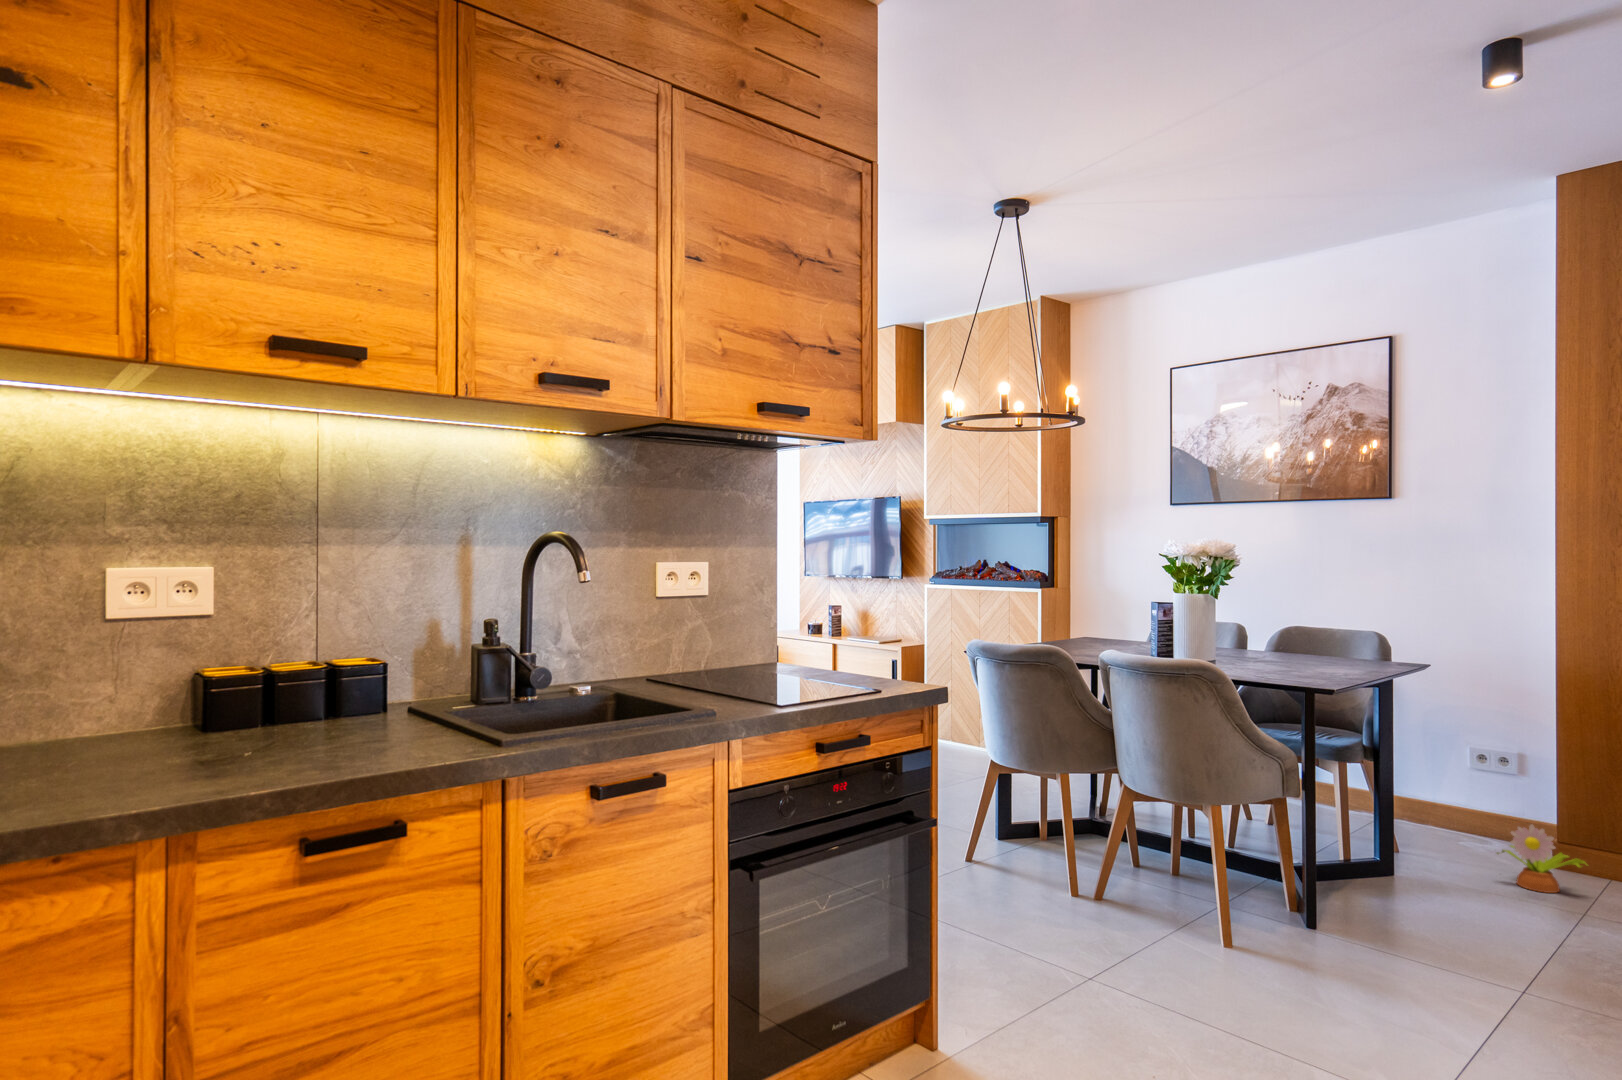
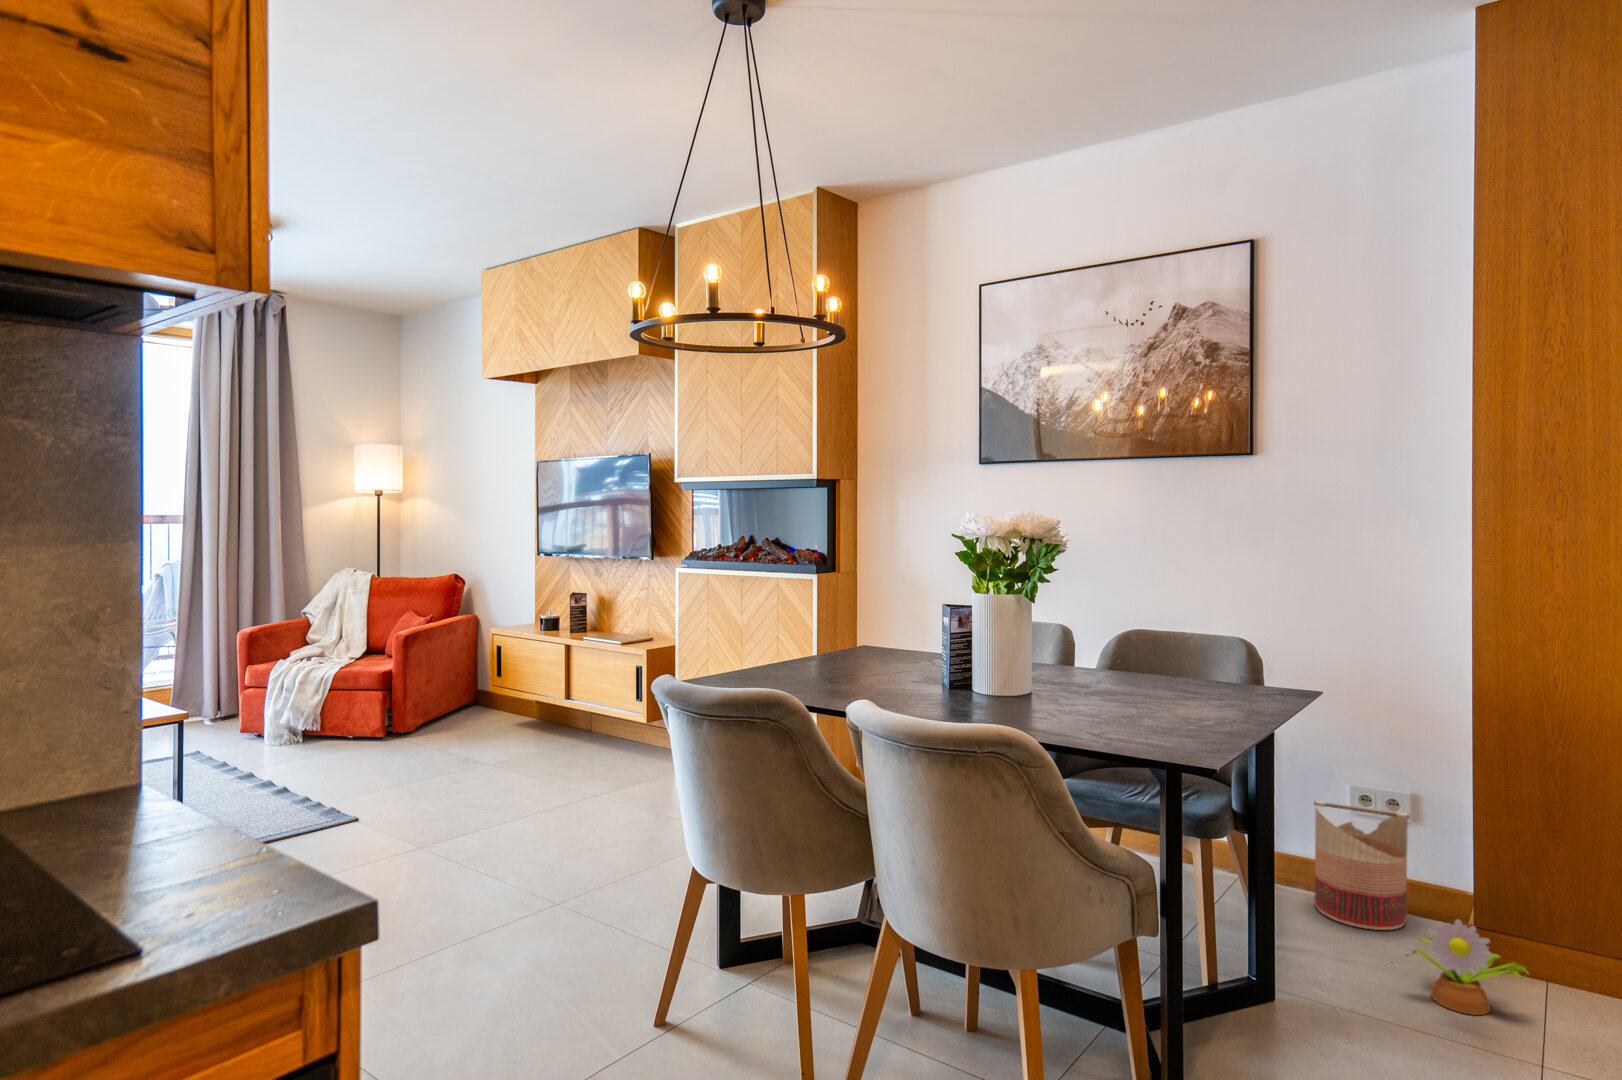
basket: none [1440,758,1516,852] -> present [1314,801,1410,930]

